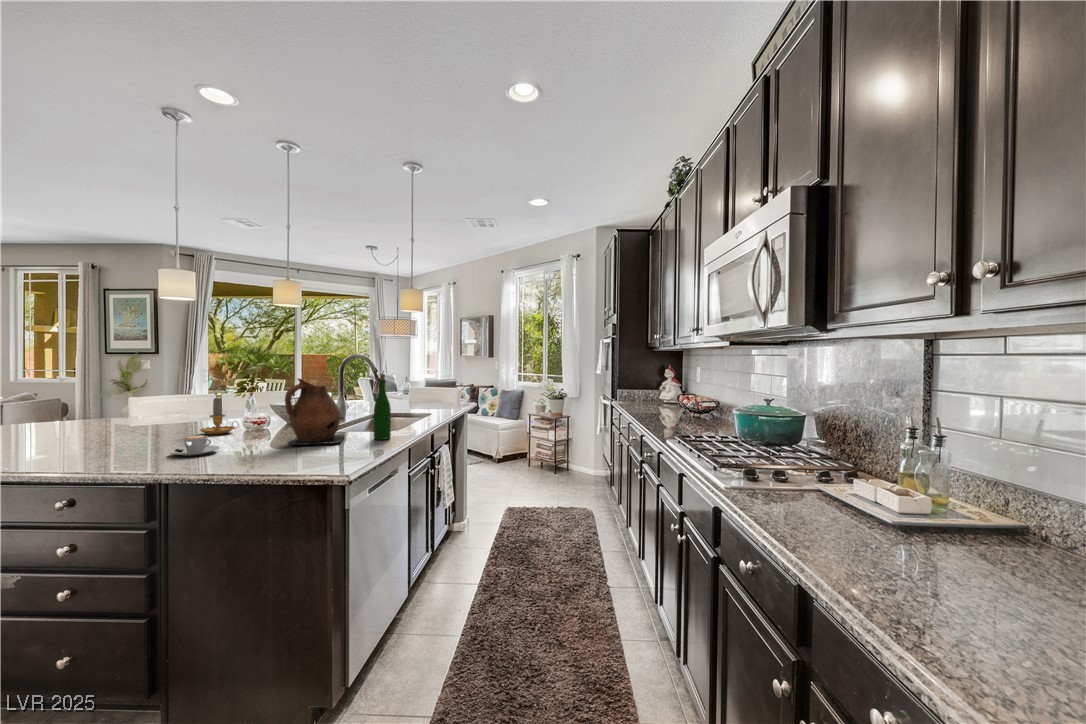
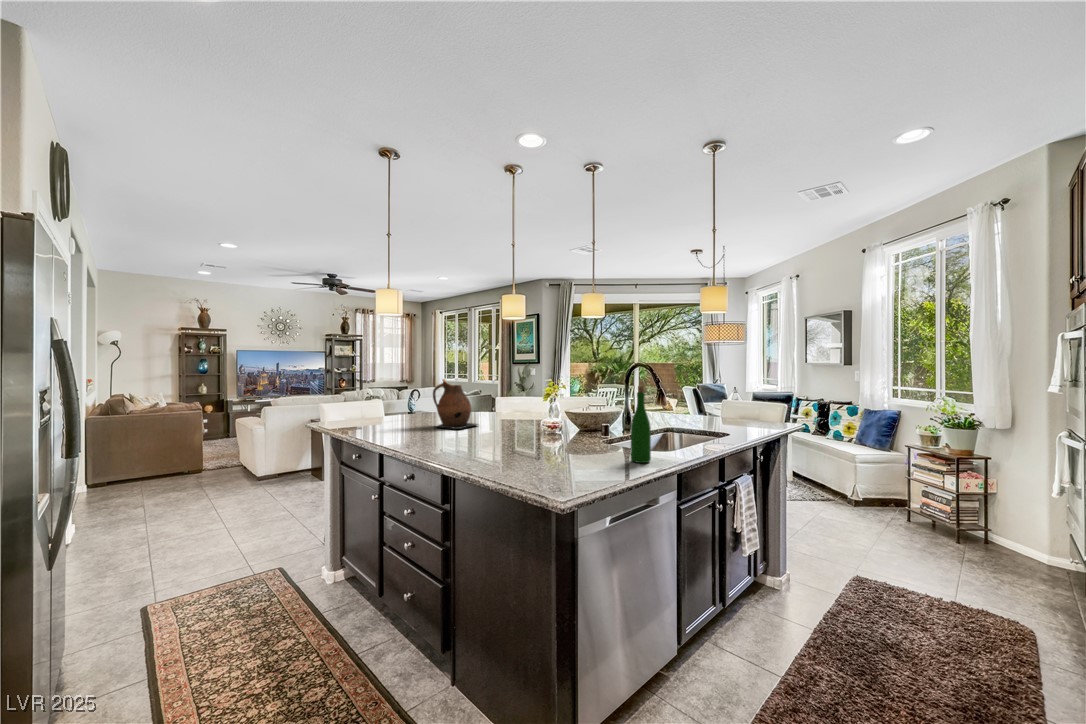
ceramic pitcher: present [285,378,345,445] -> present [433,379,478,429]
candle: present [200,397,239,435] -> none [502,401,528,435]
coffee cup: present [170,435,220,456] -> none [458,436,494,454]

